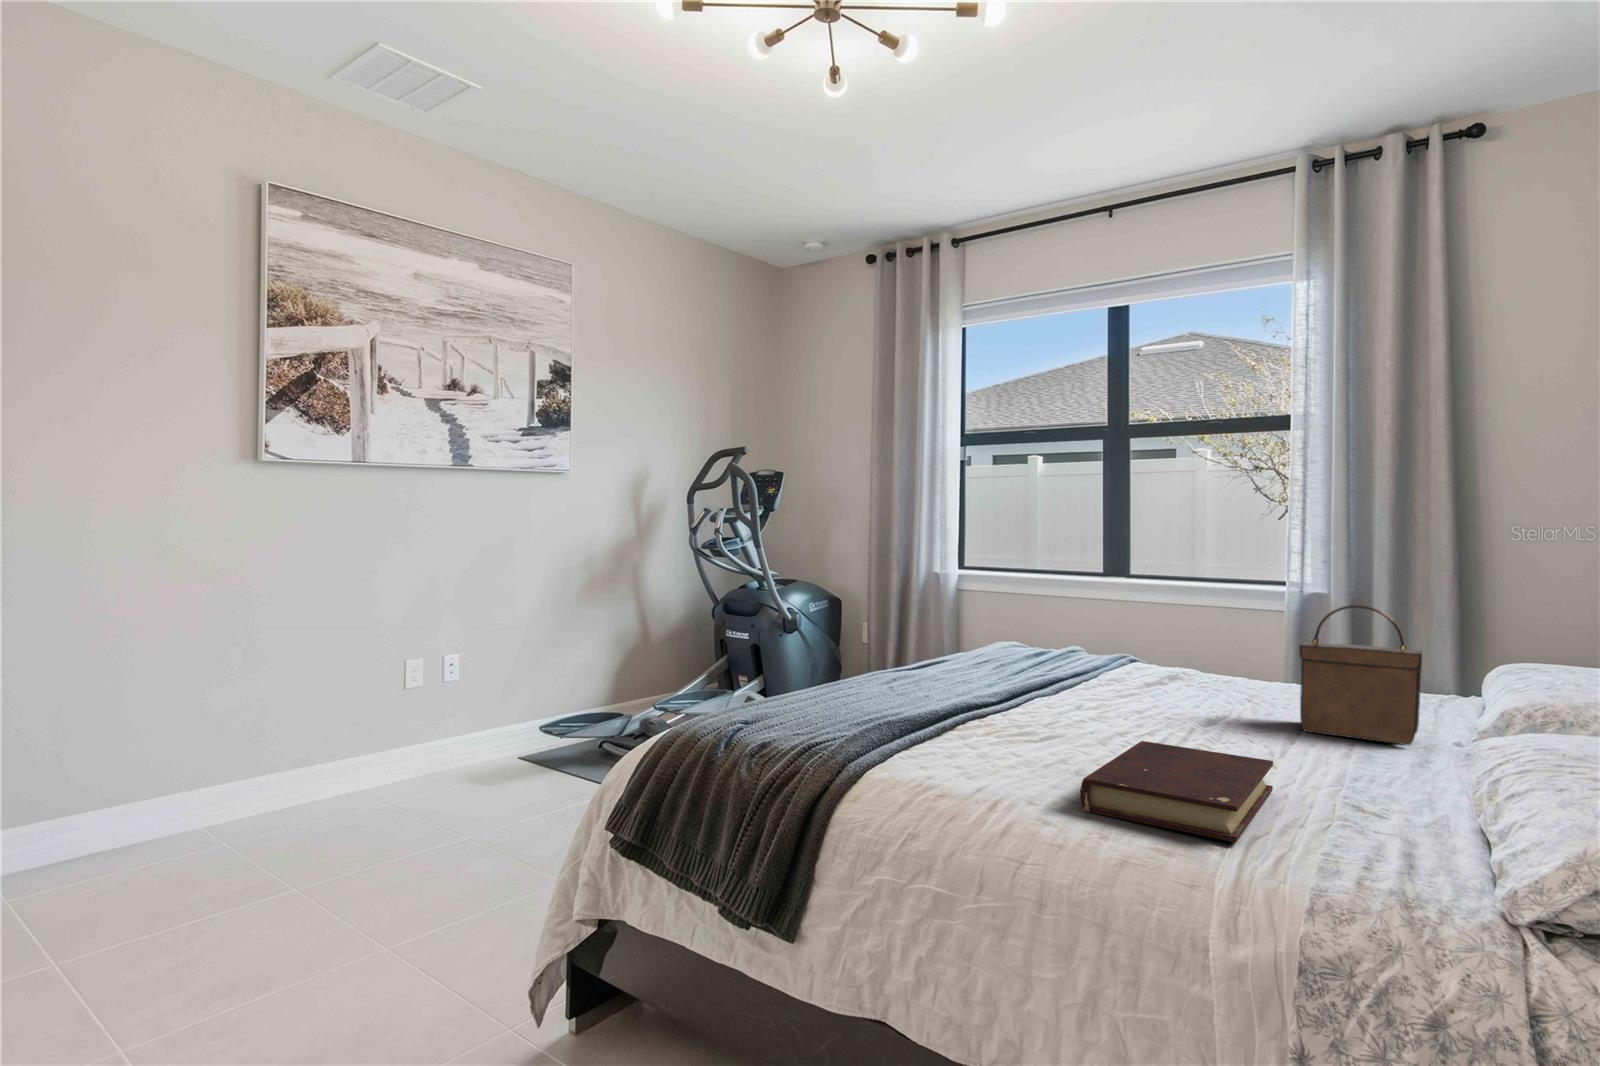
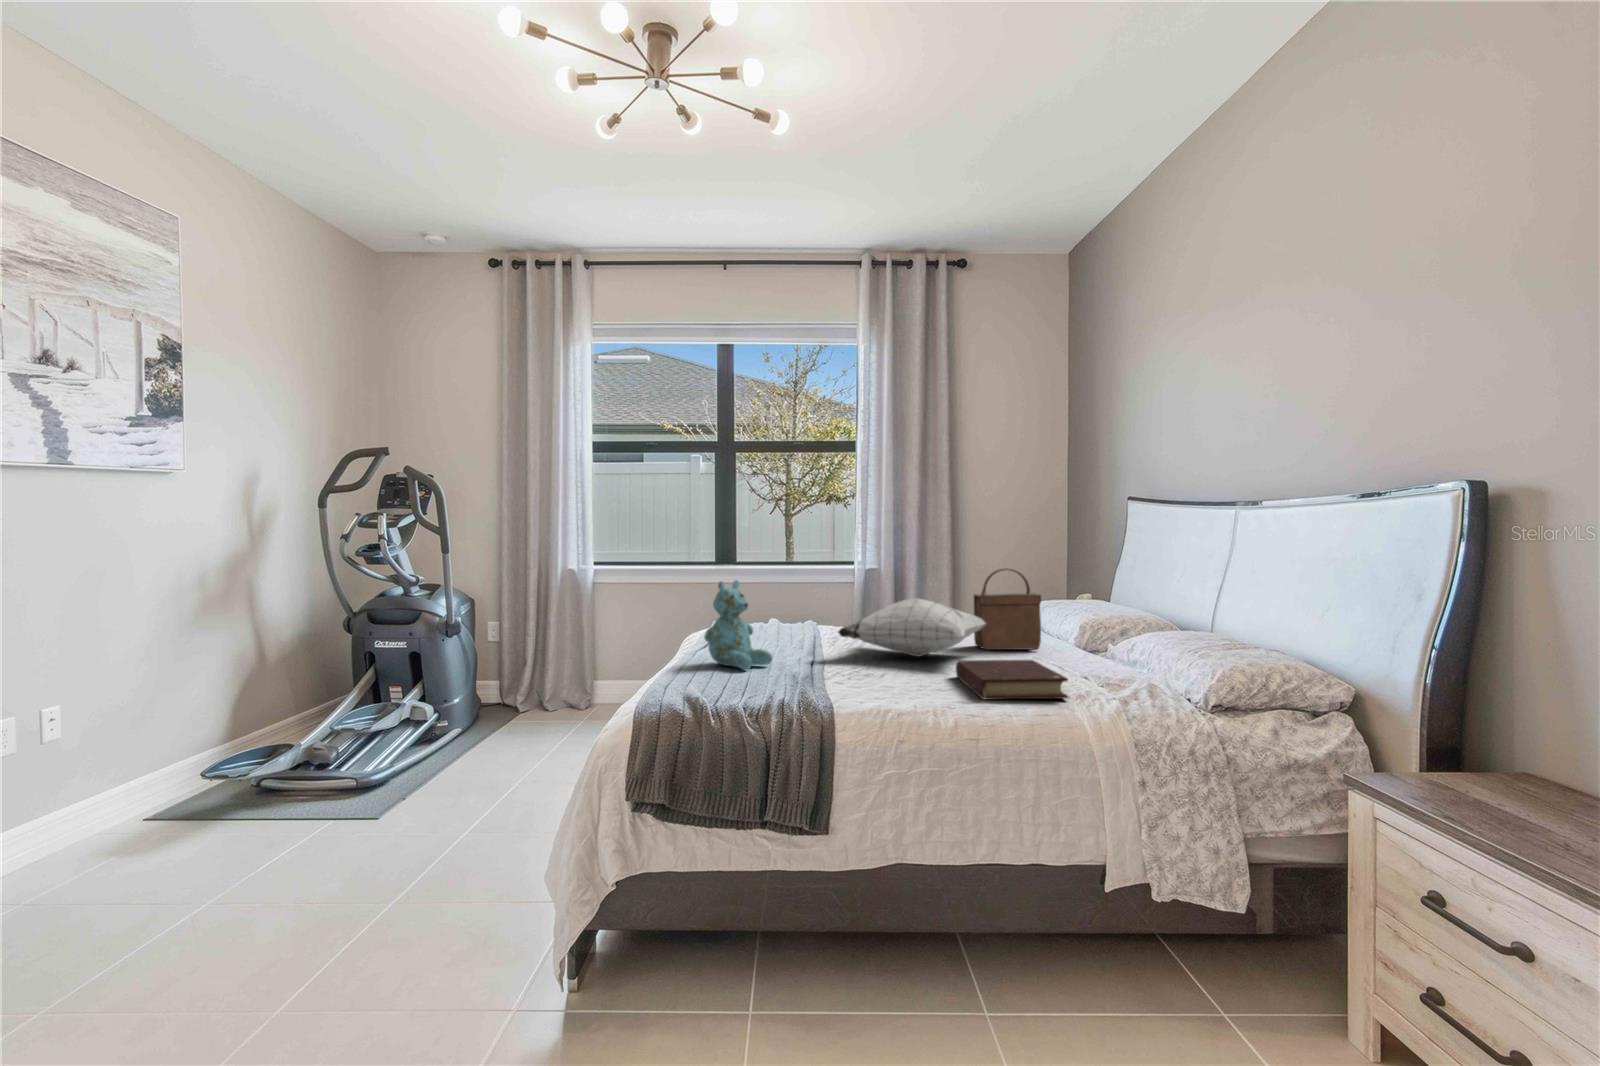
stuffed bear: none [833,593,918,706] -> present [704,580,773,669]
pillow: none [1023,638,1293,725] -> present [838,598,986,657]

